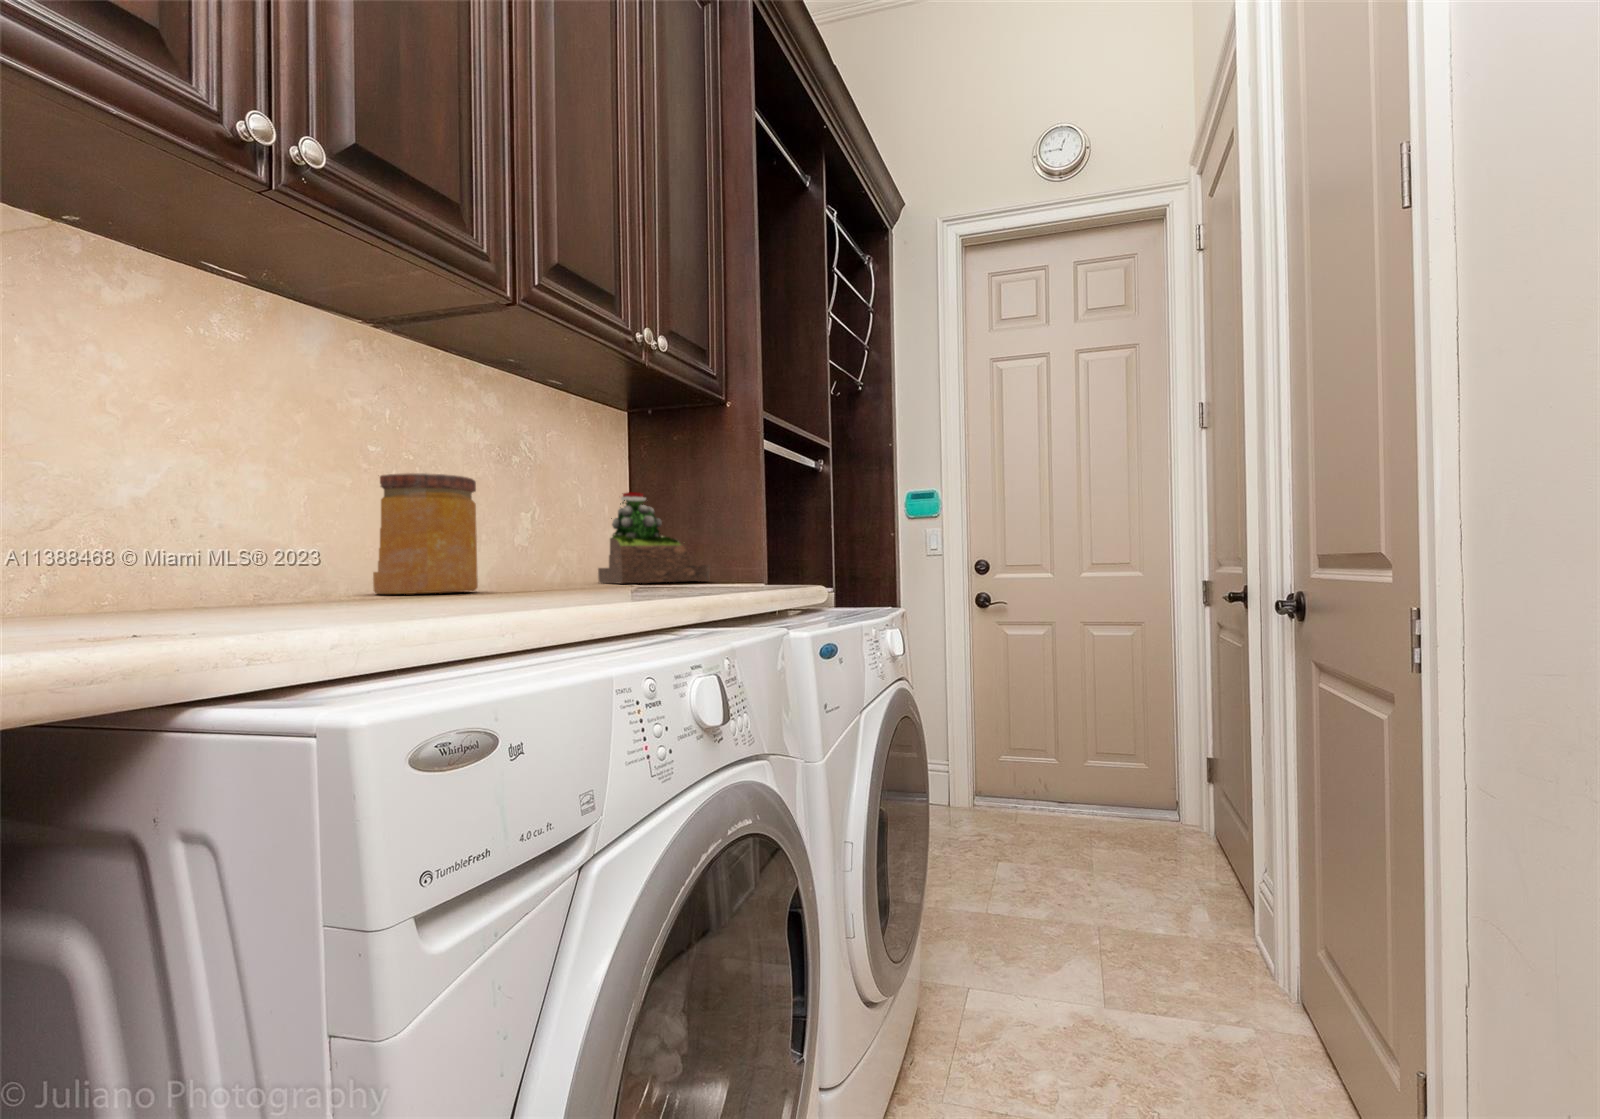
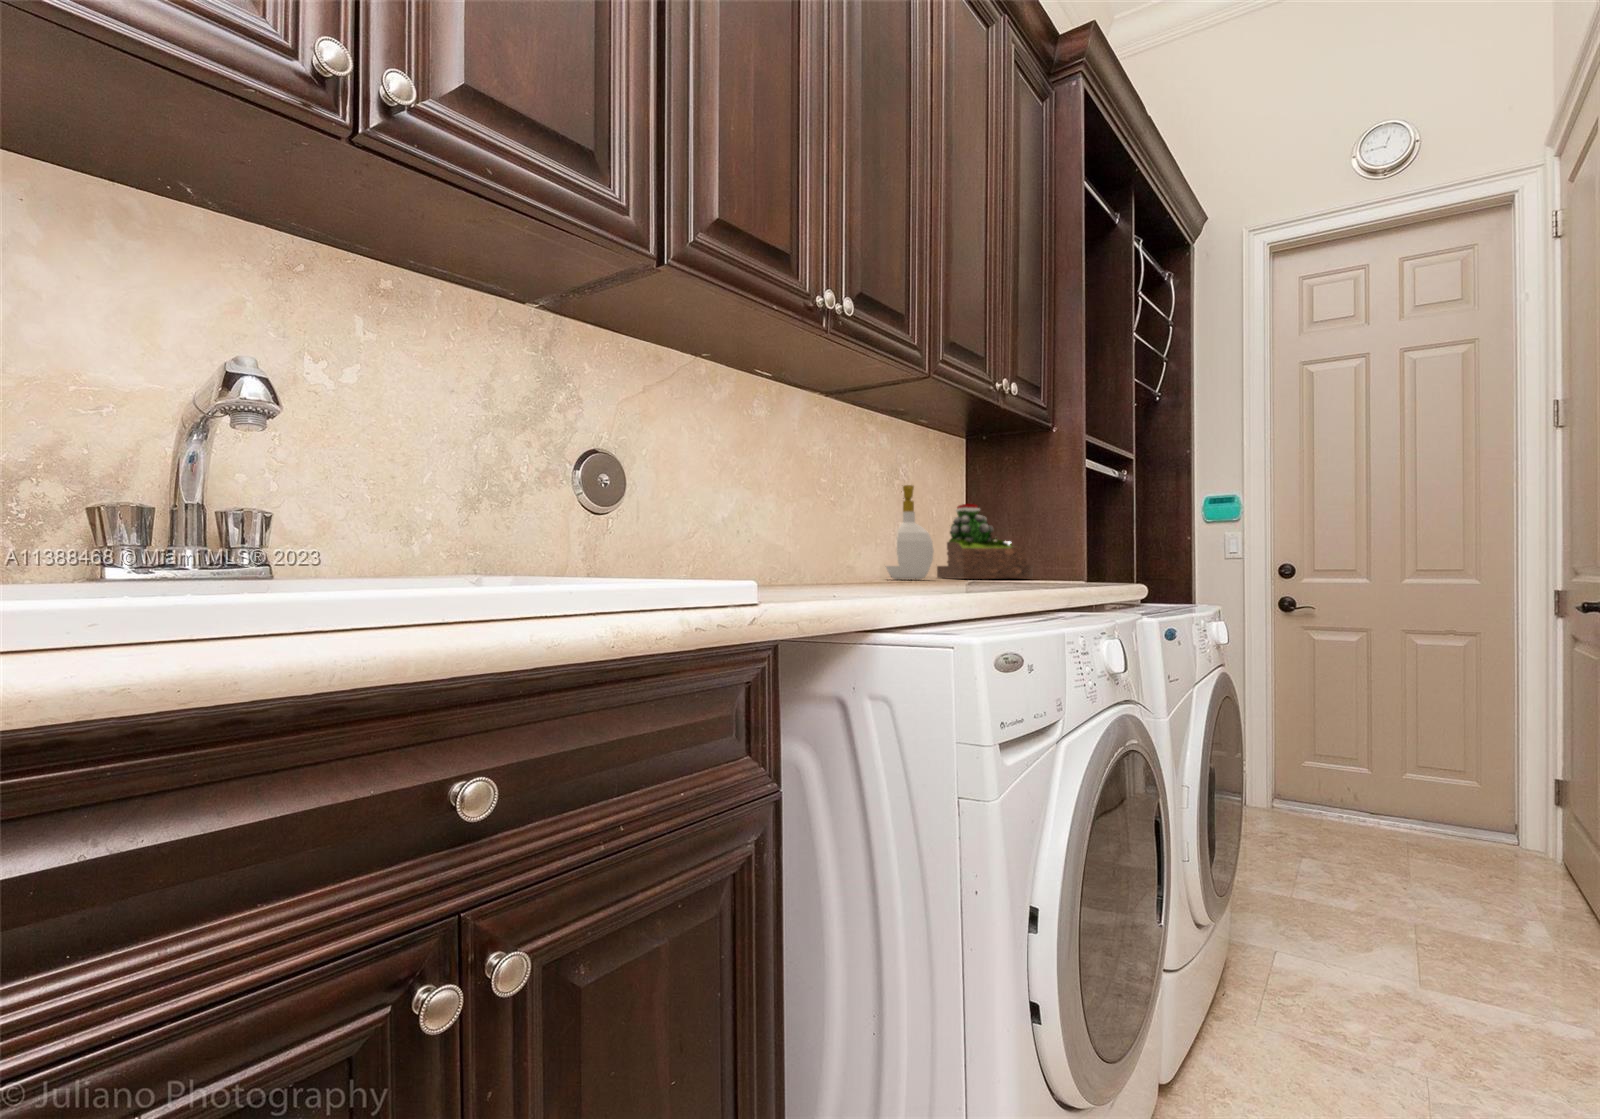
soap bottle: none [510,466,579,587] -> present [886,485,934,580]
jar: present [373,473,478,594] -> none [808,496,877,582]

